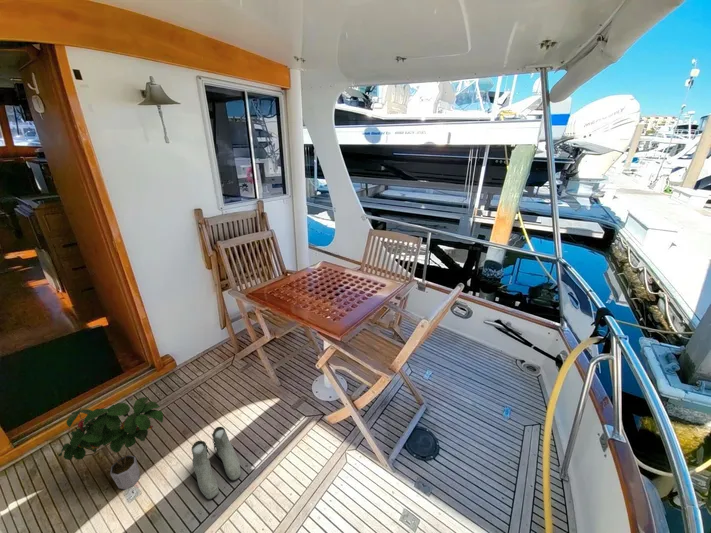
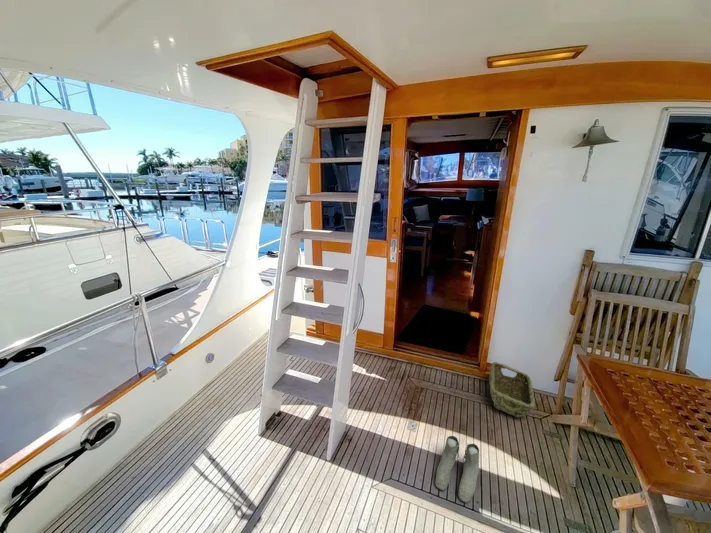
woven basket: none [167,342,226,389] -> present [489,362,535,418]
potted plant: present [58,397,163,490] -> none [398,350,449,423]

